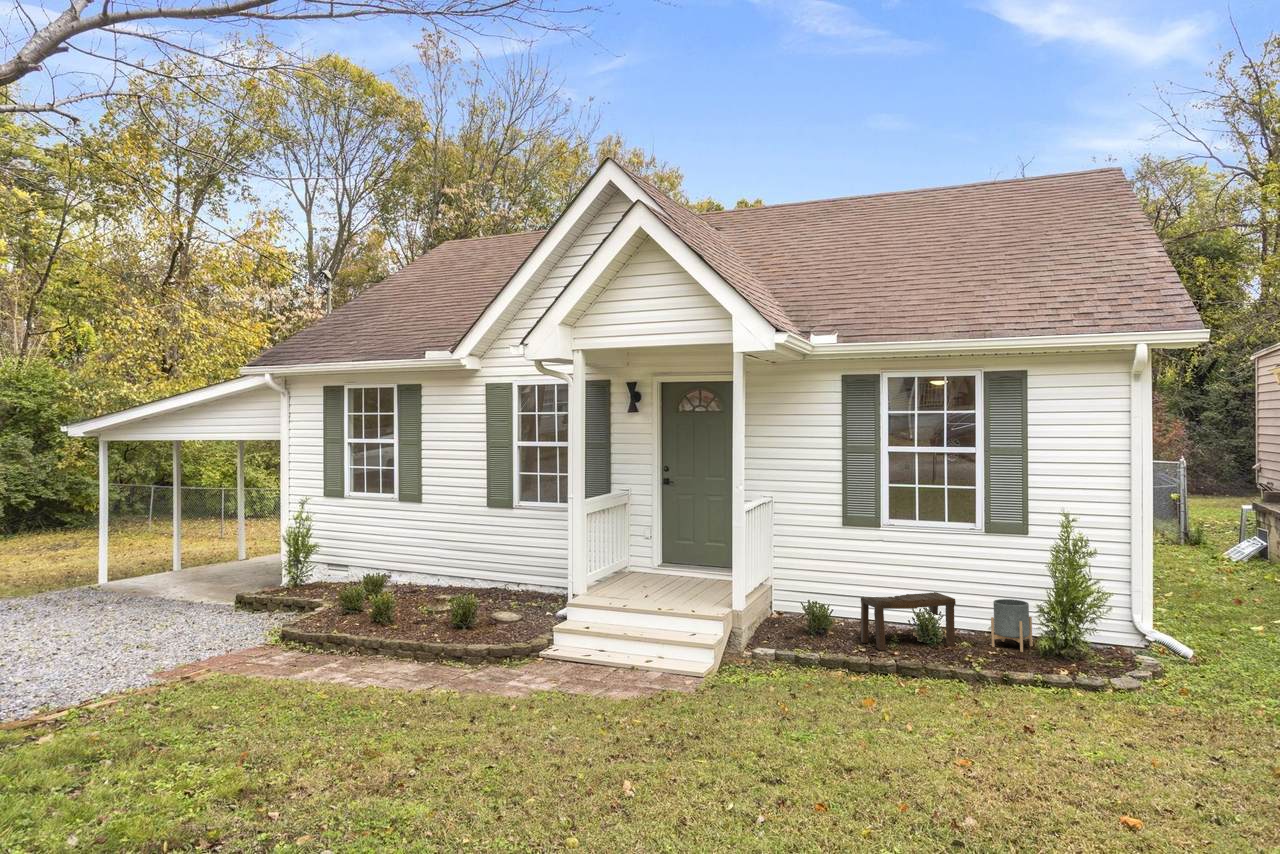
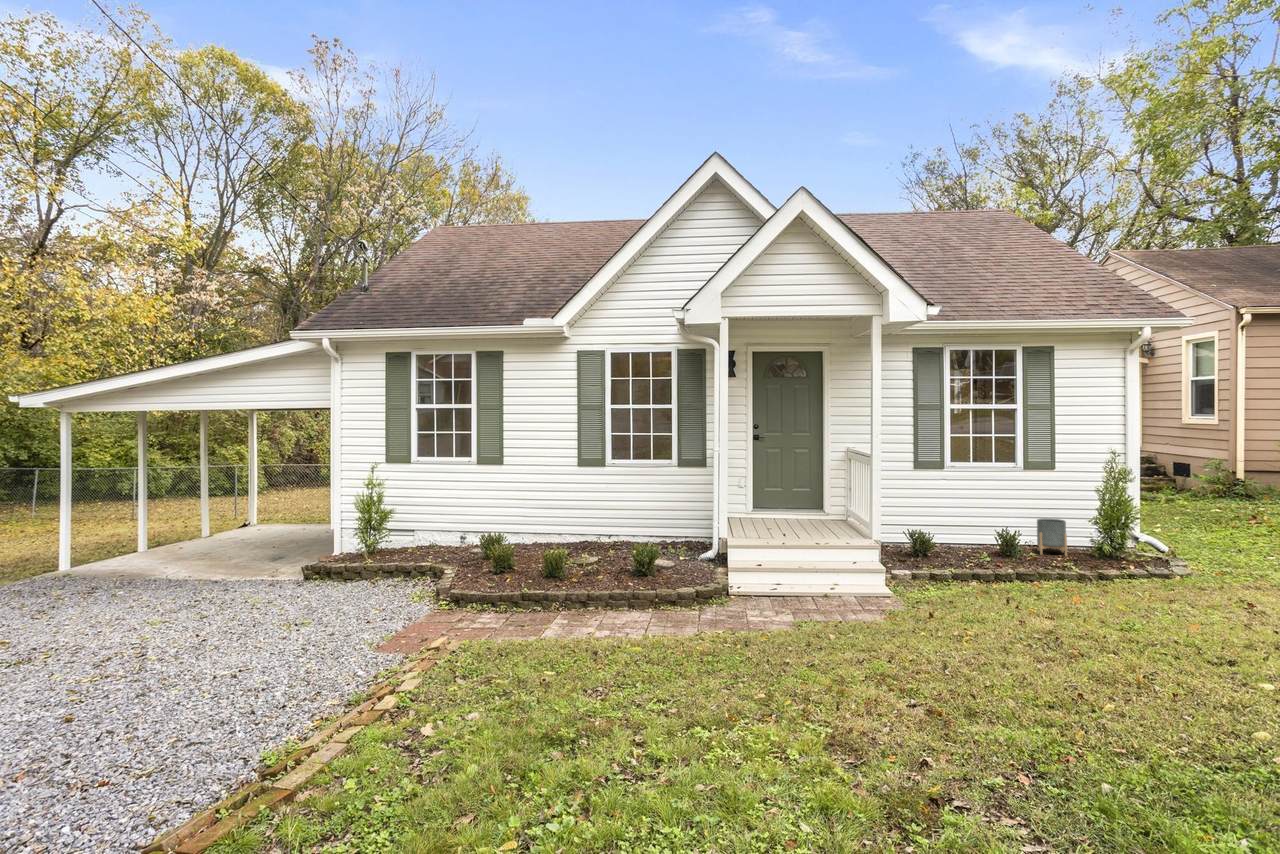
bench: present [861,592,956,651] -> none [947,517,1018,564]

